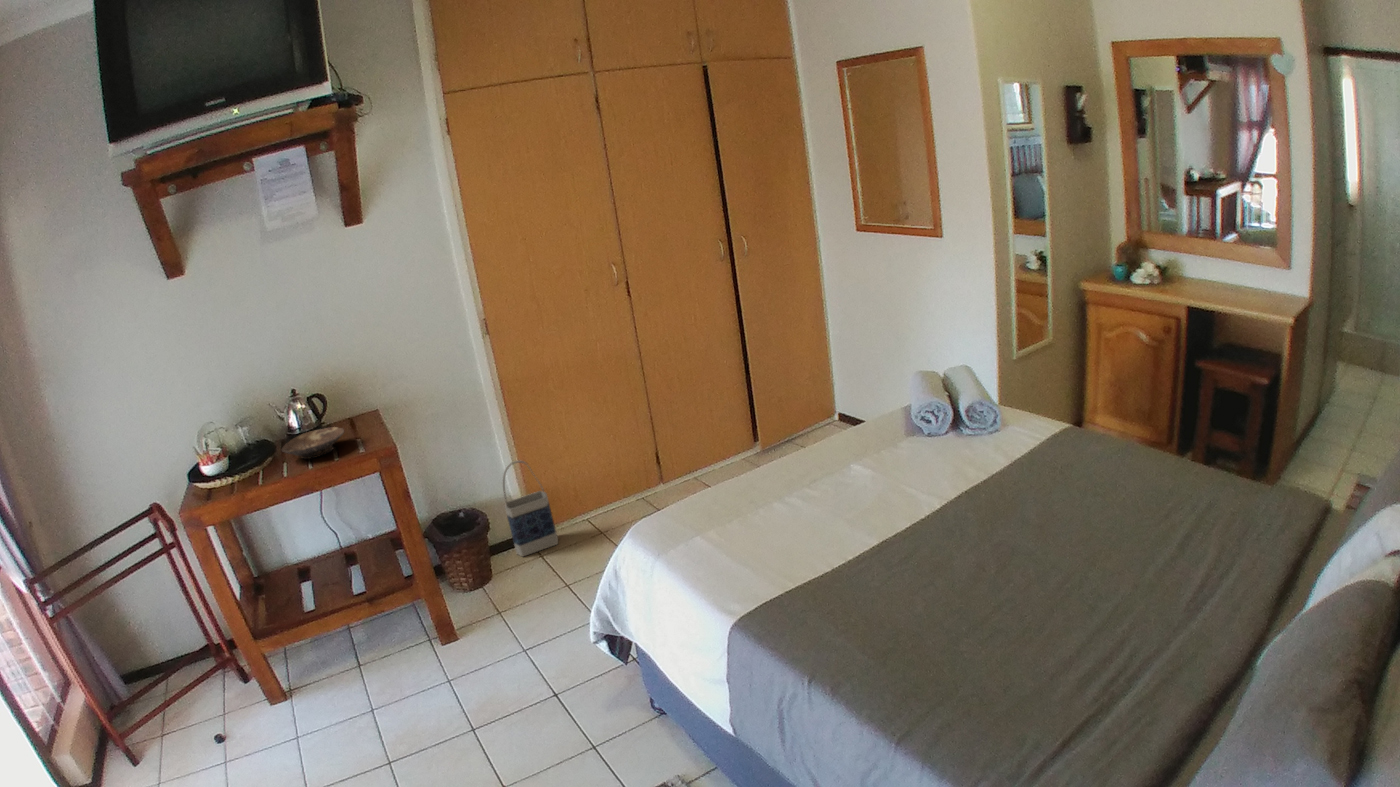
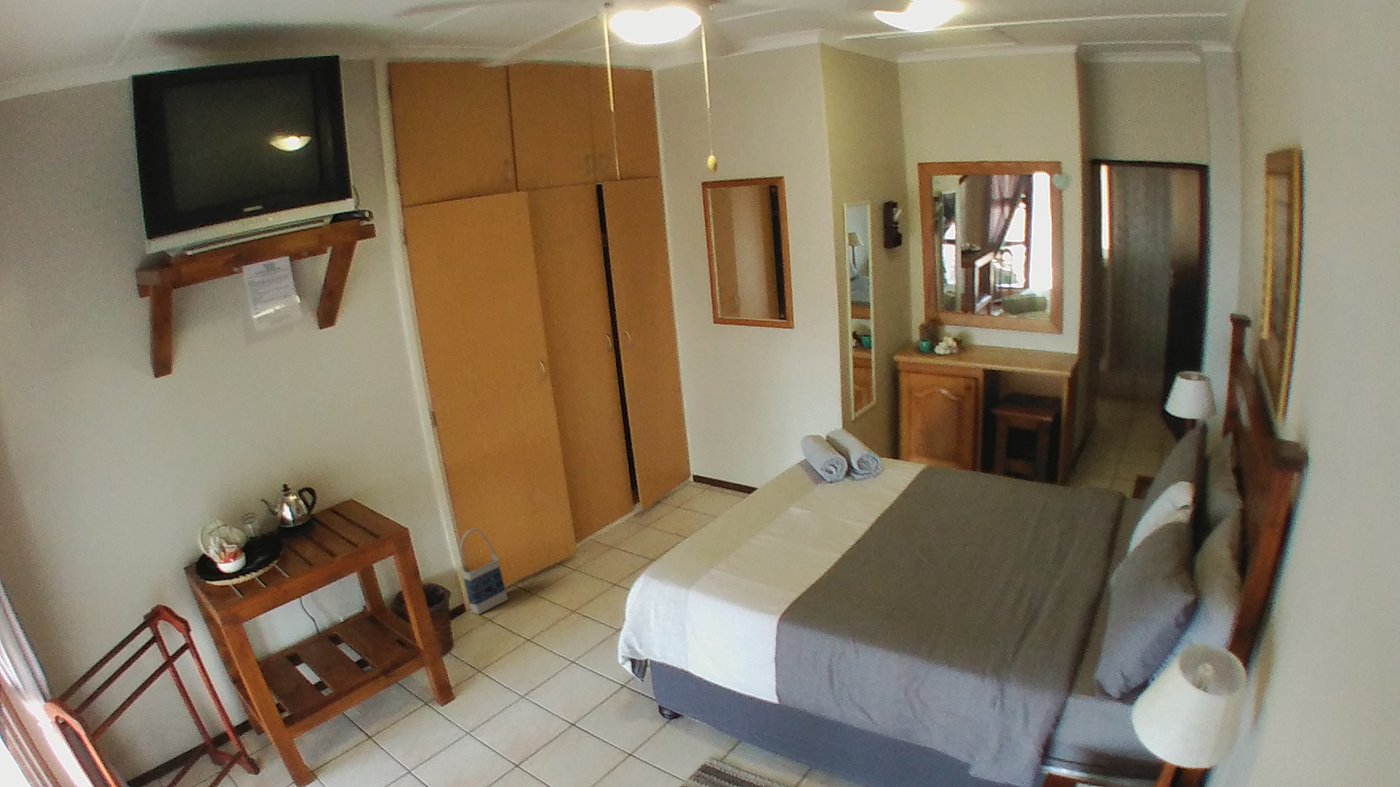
bowl: present [282,427,344,459] -> none [296,516,352,547]

